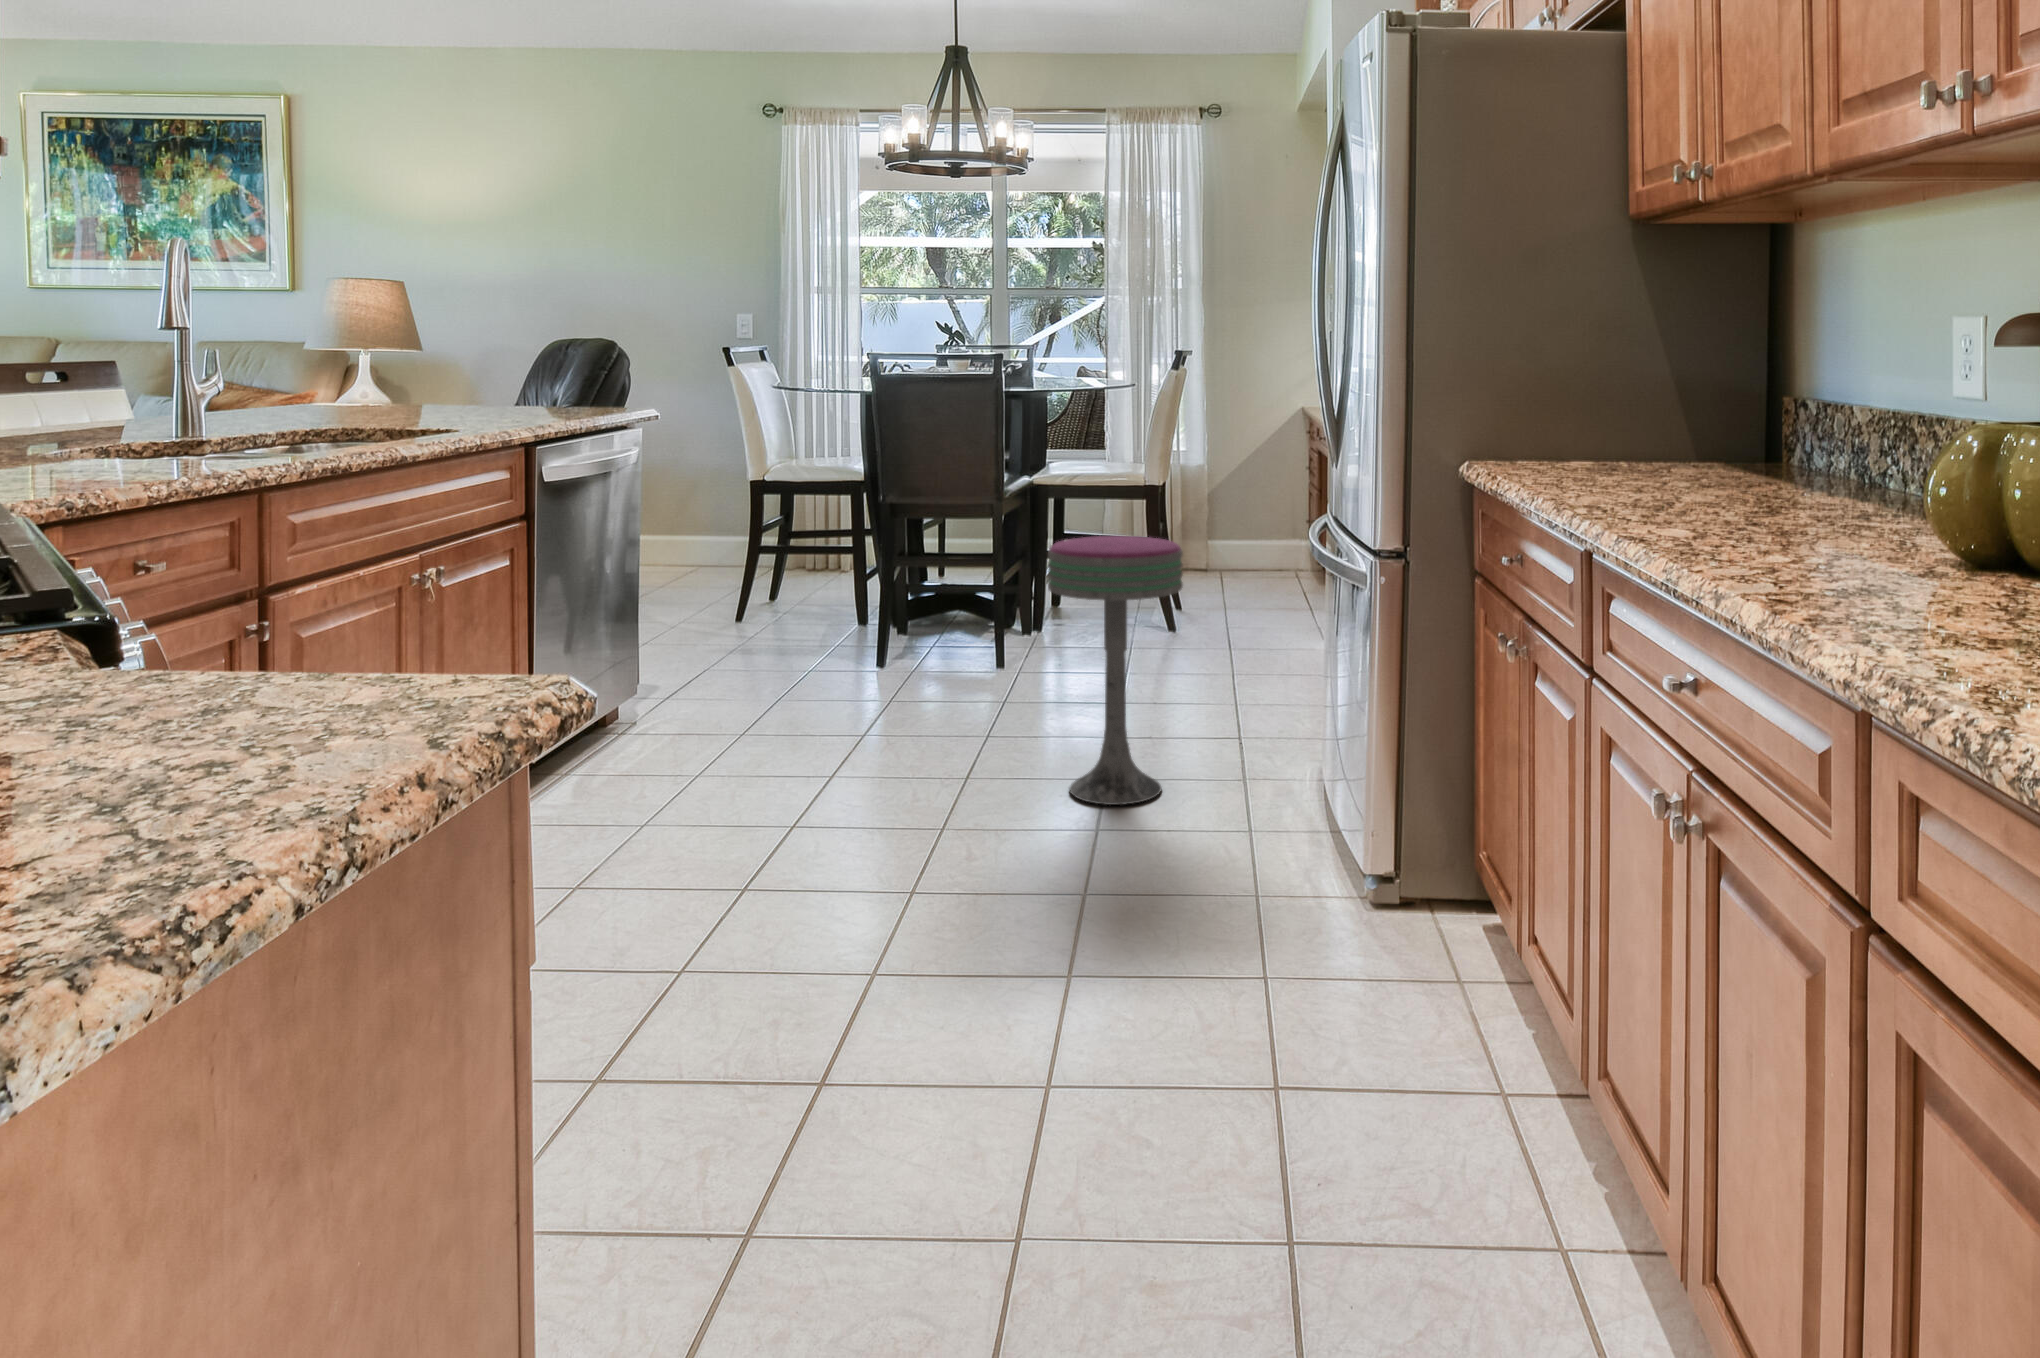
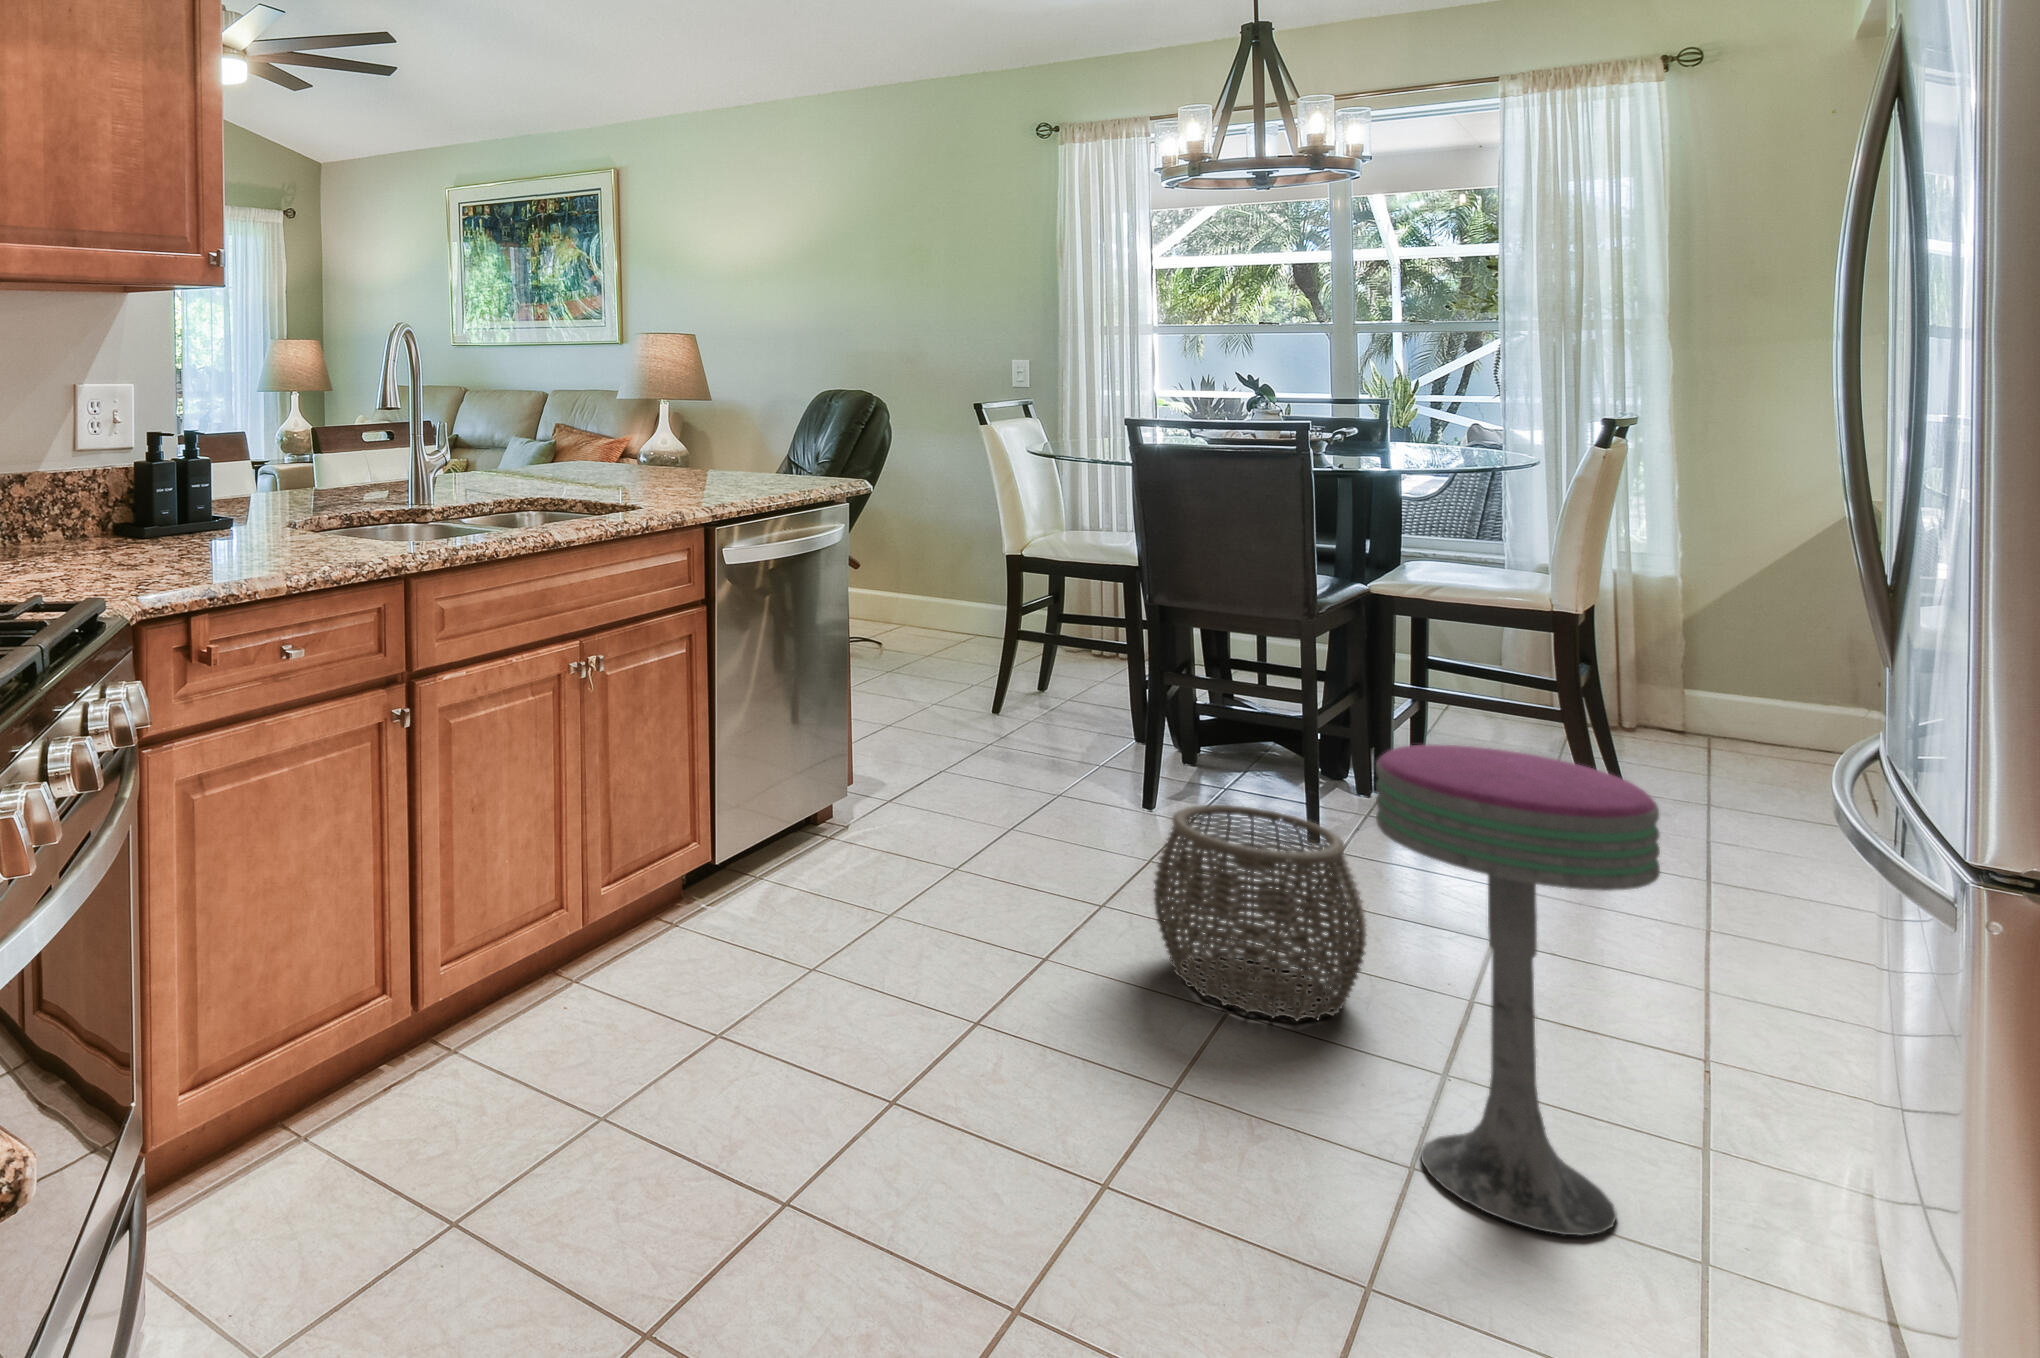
woven basket: none [902,617,1034,751] -> present [1154,805,1367,1021]

